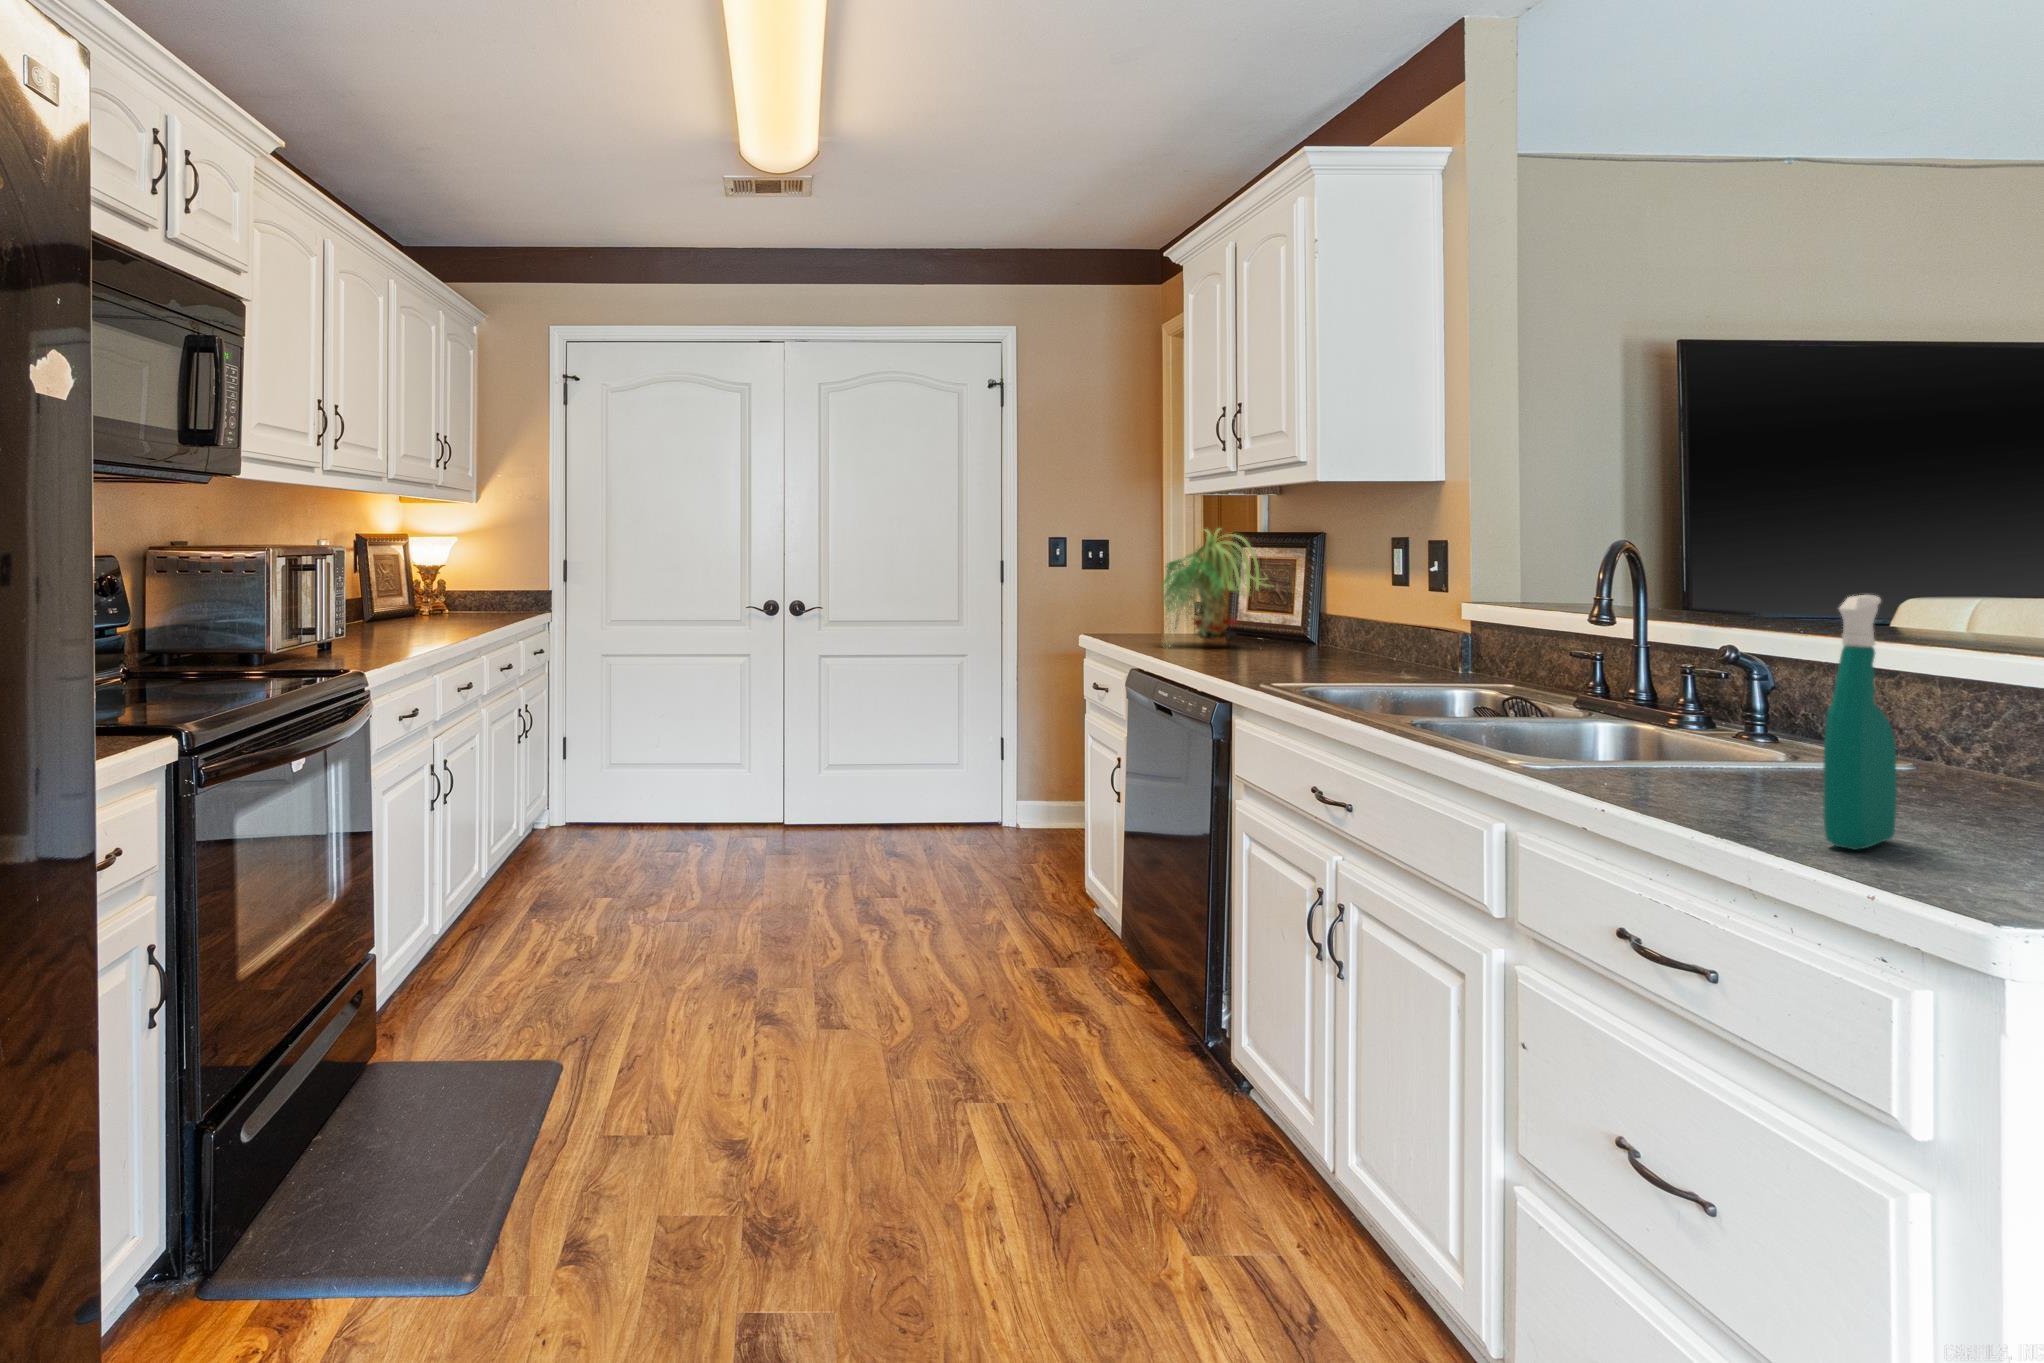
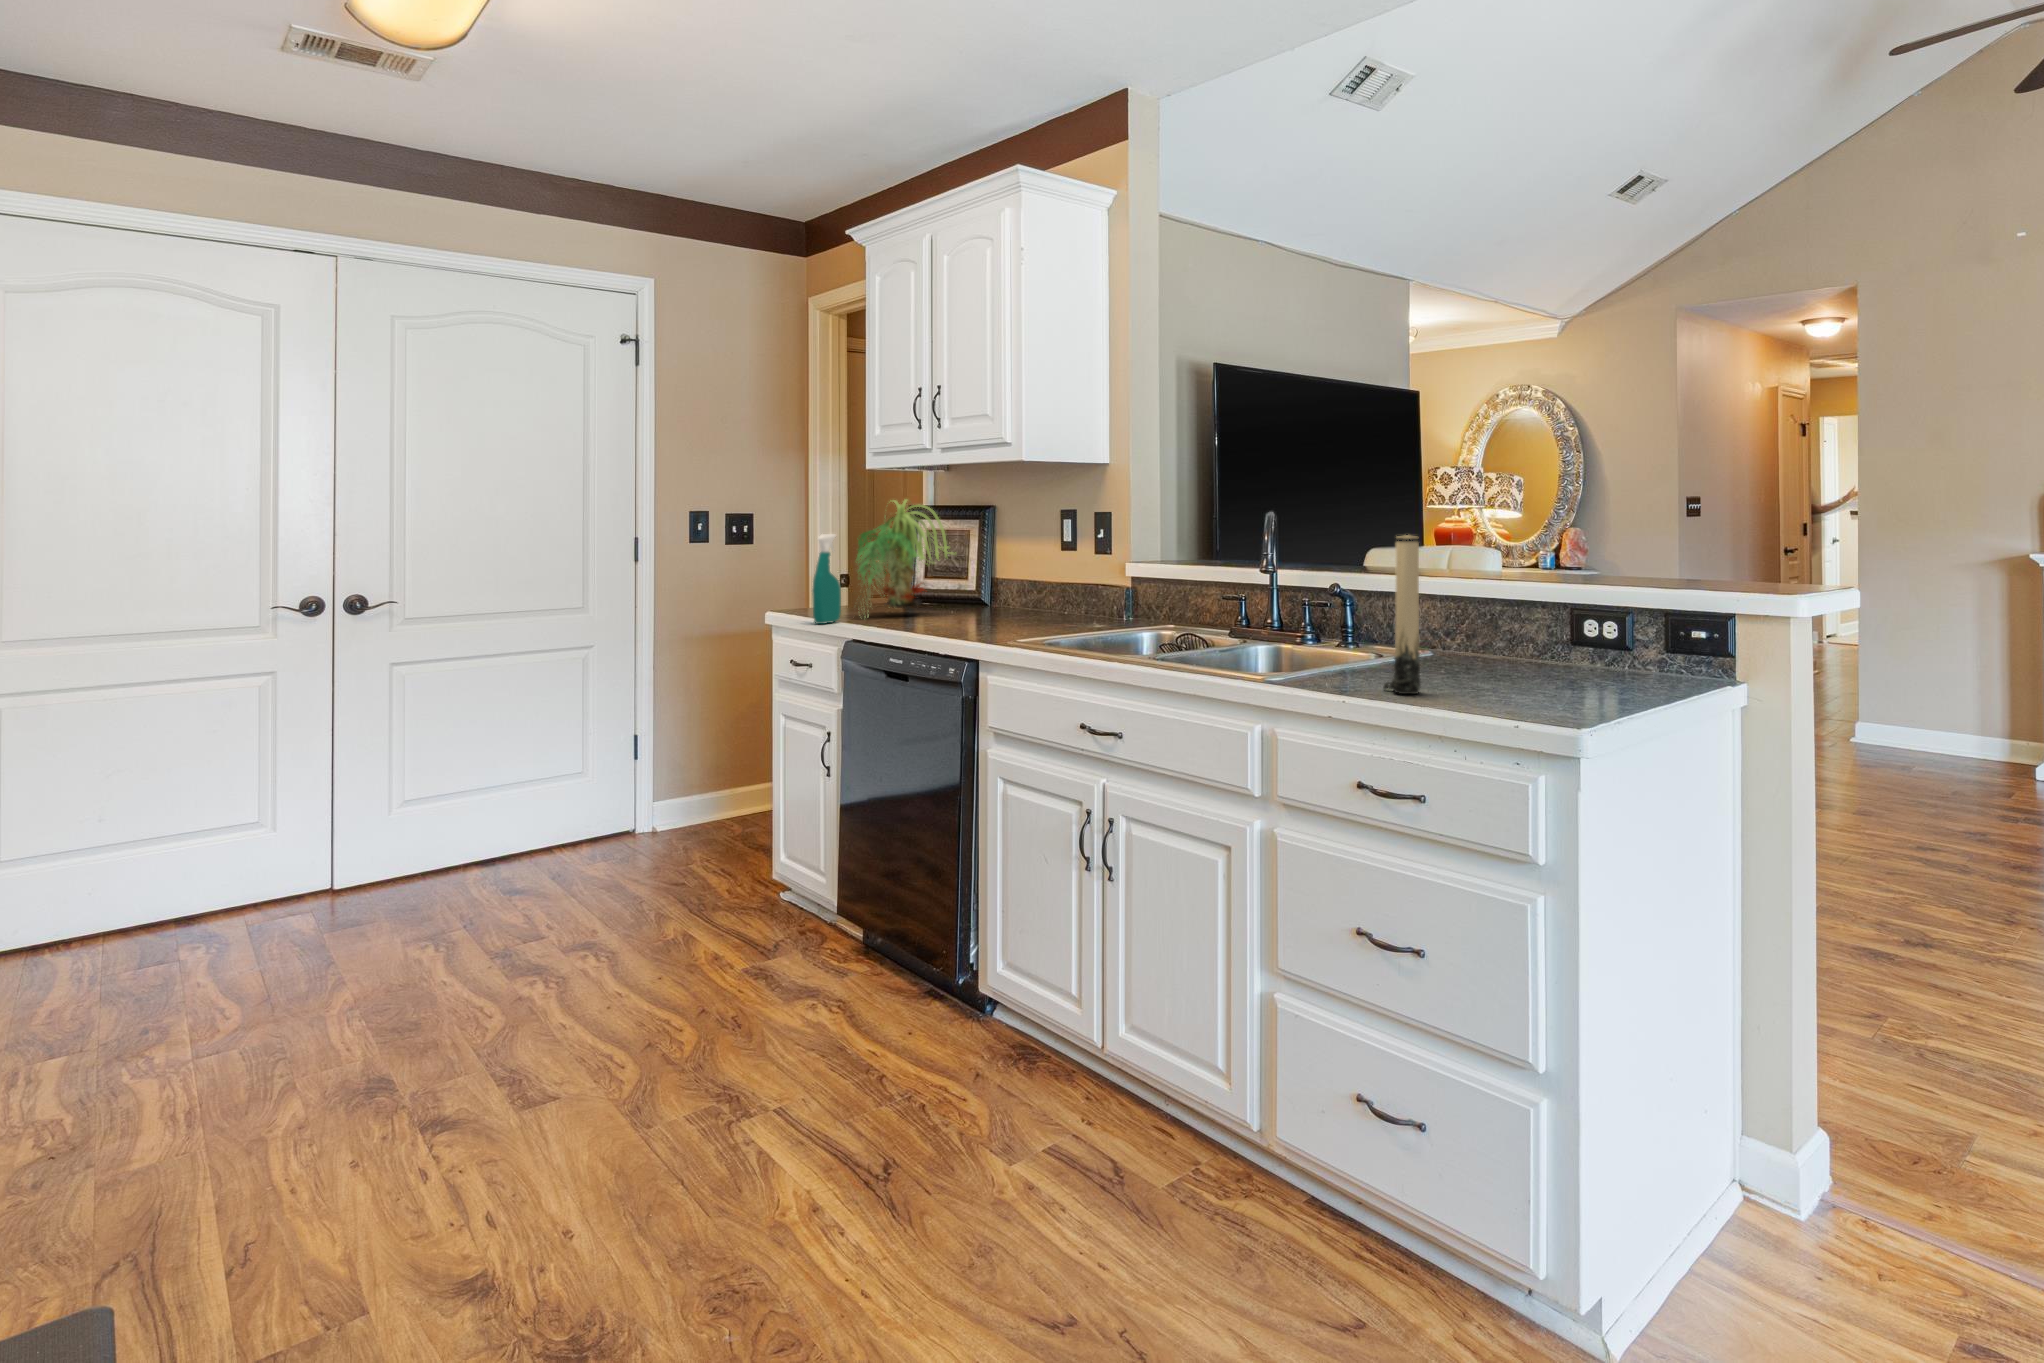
candle: none [1690,587,1753,820] -> present [1383,535,1421,694]
spray bottle: present [1823,595,1897,850] -> present [812,534,841,624]

